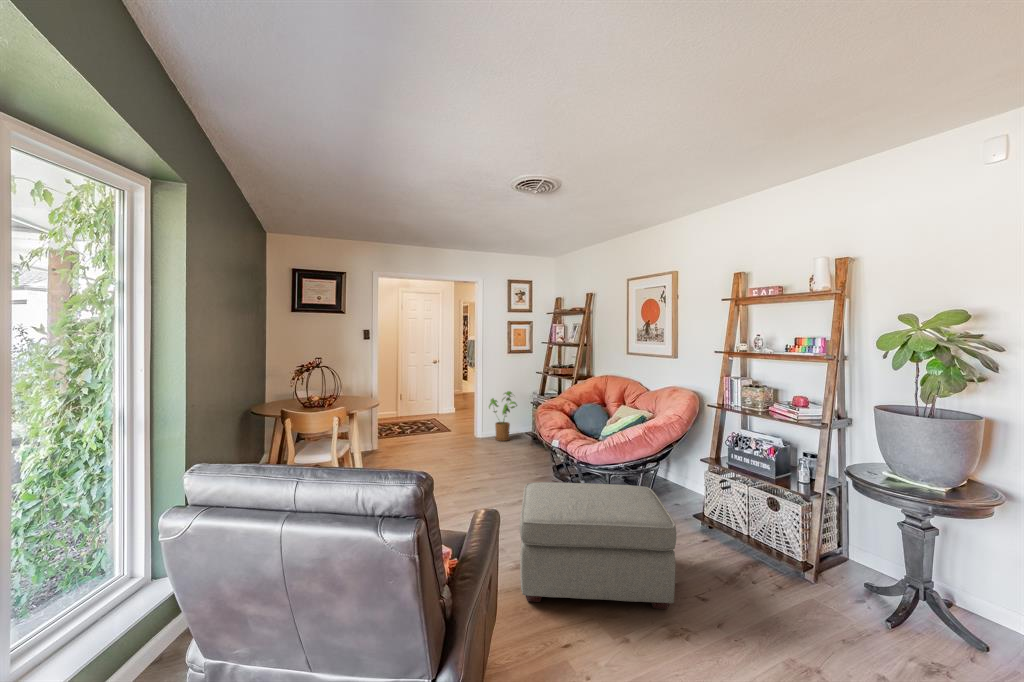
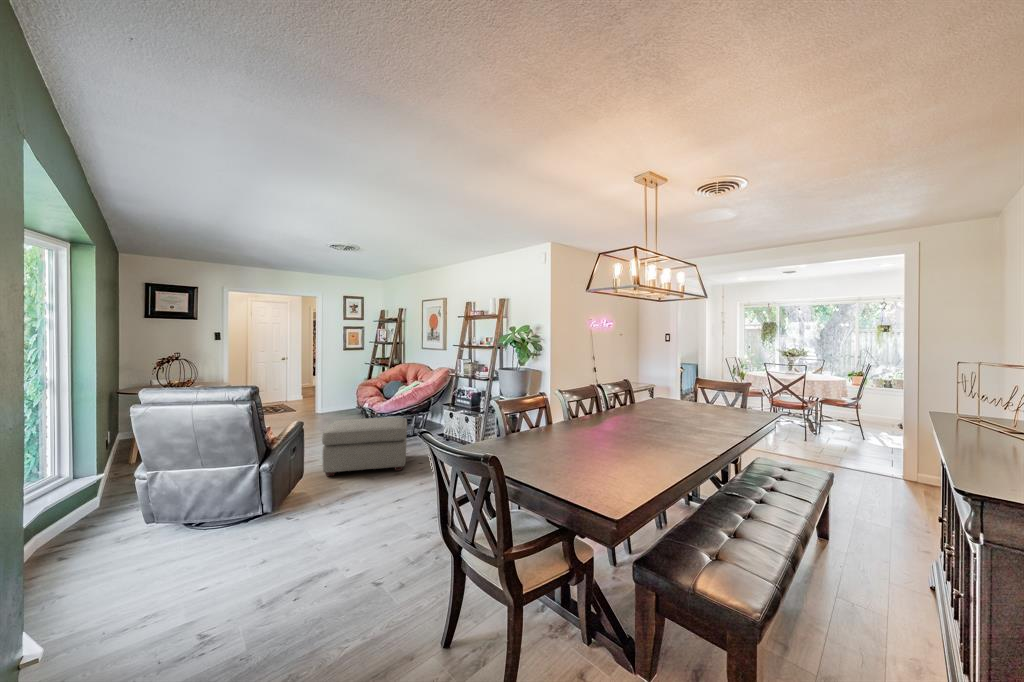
house plant: present [489,391,517,441] -> none [326,378,349,415]

